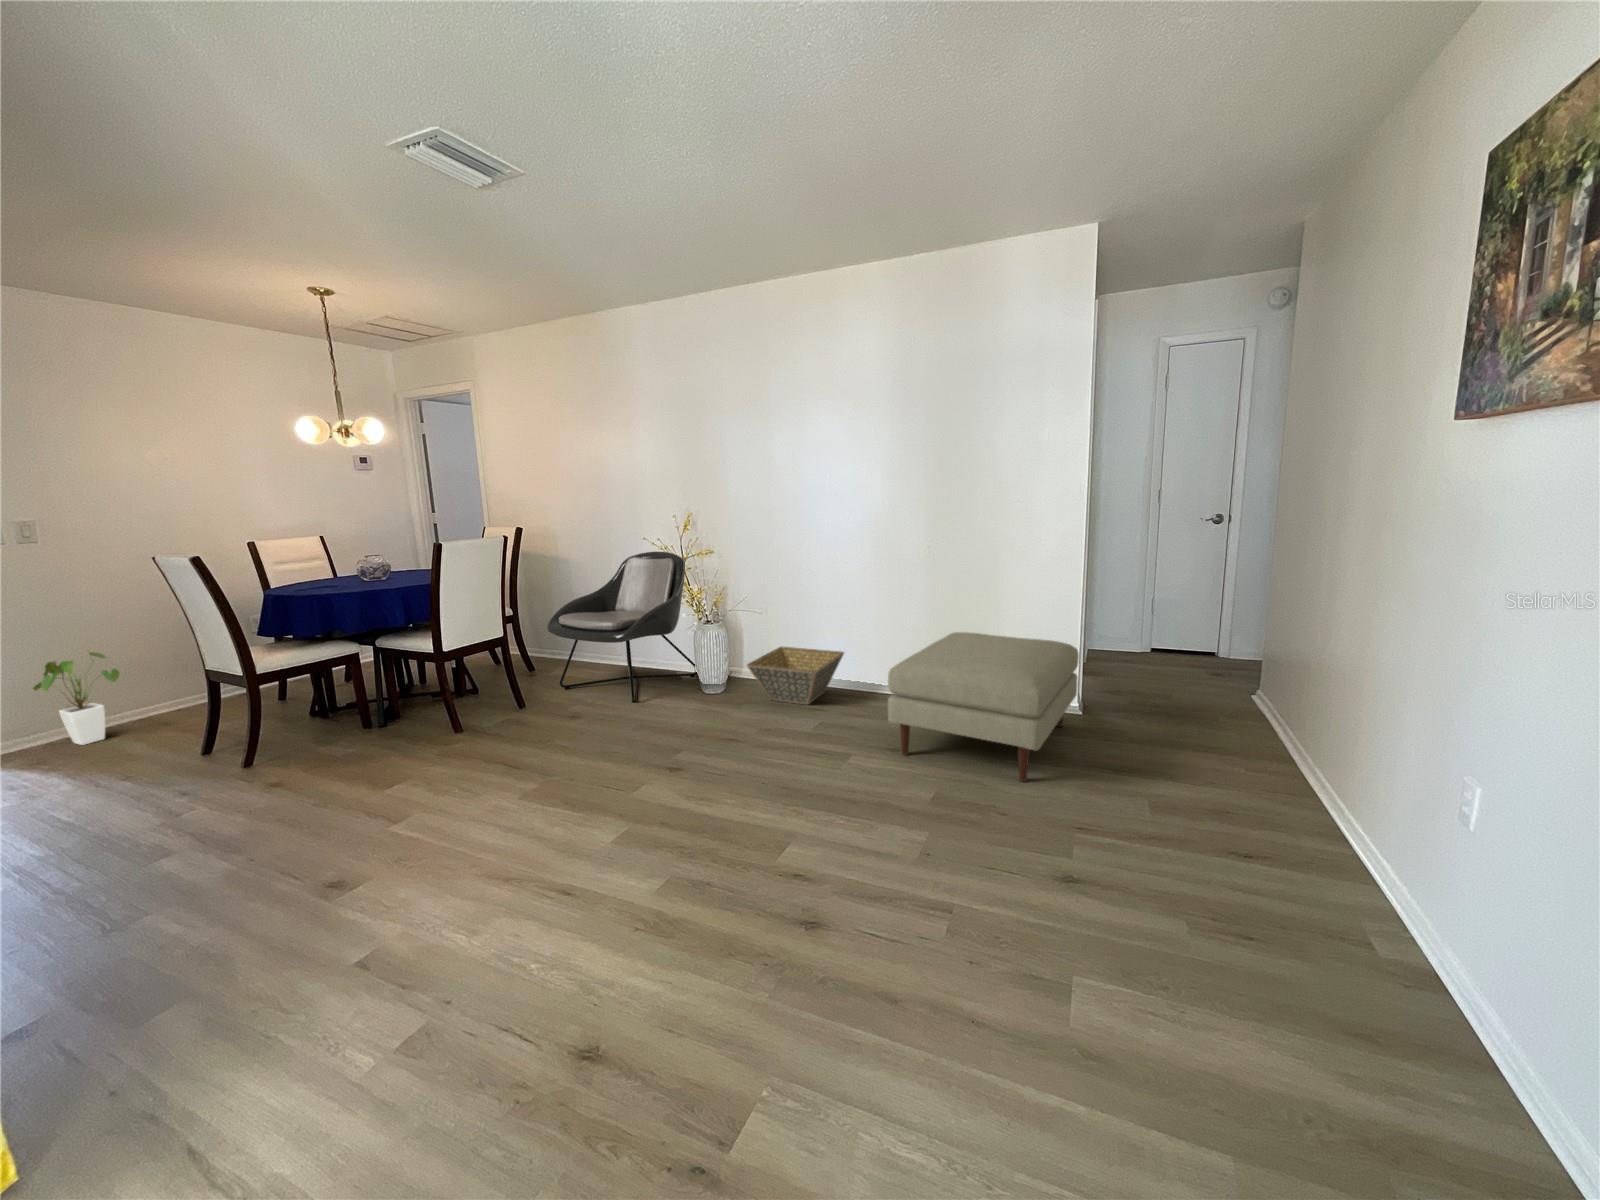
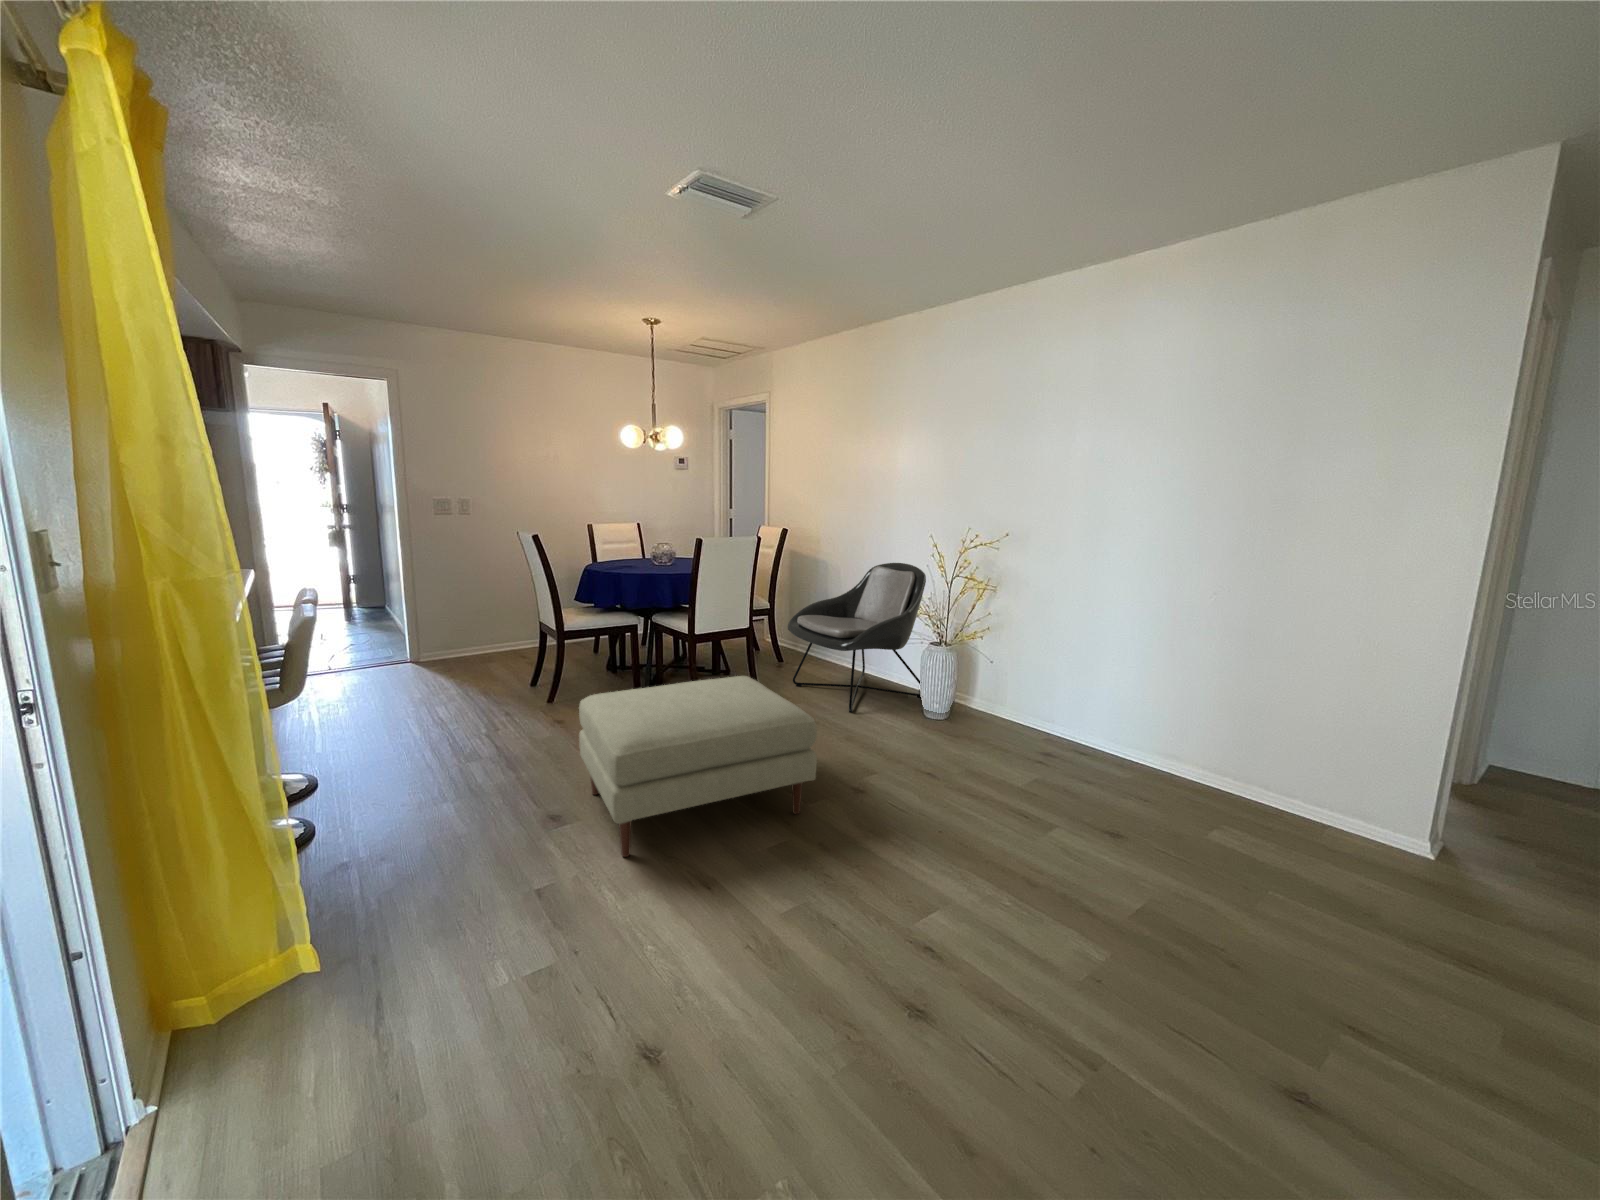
ottoman: present [888,632,1079,782] -> present [579,676,817,857]
basket: present [747,647,844,705] -> none [966,684,1089,757]
house plant: present [33,652,120,745] -> none [454,594,498,663]

